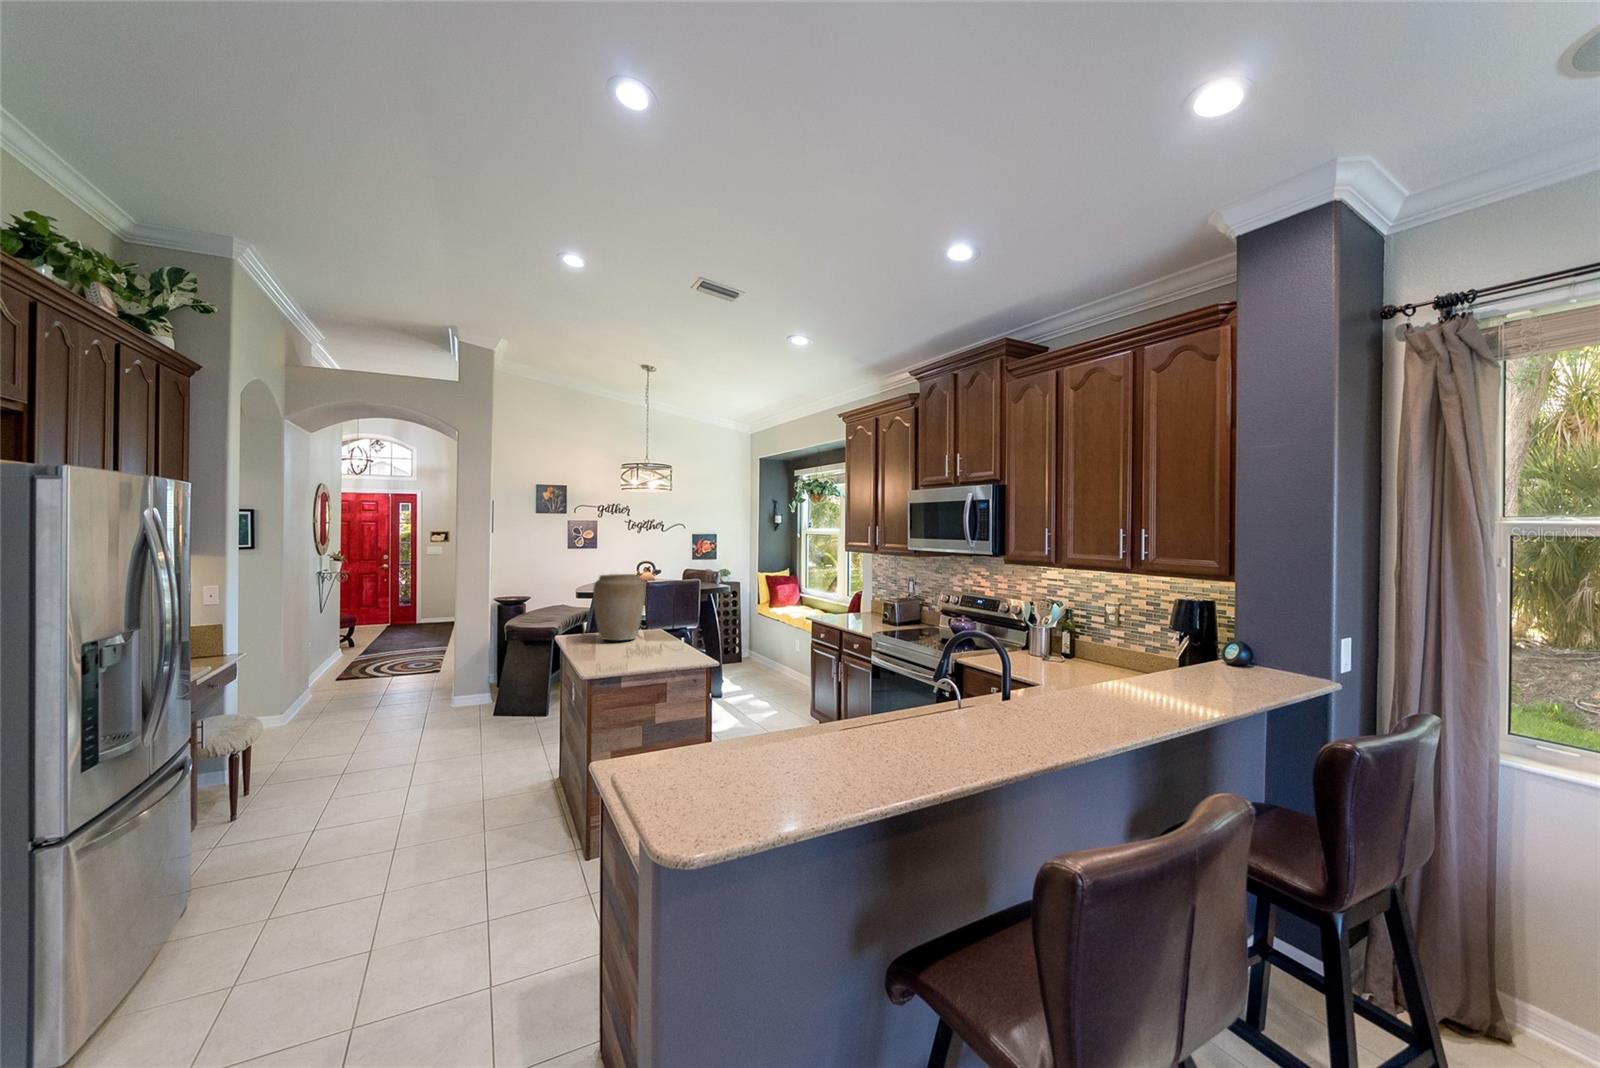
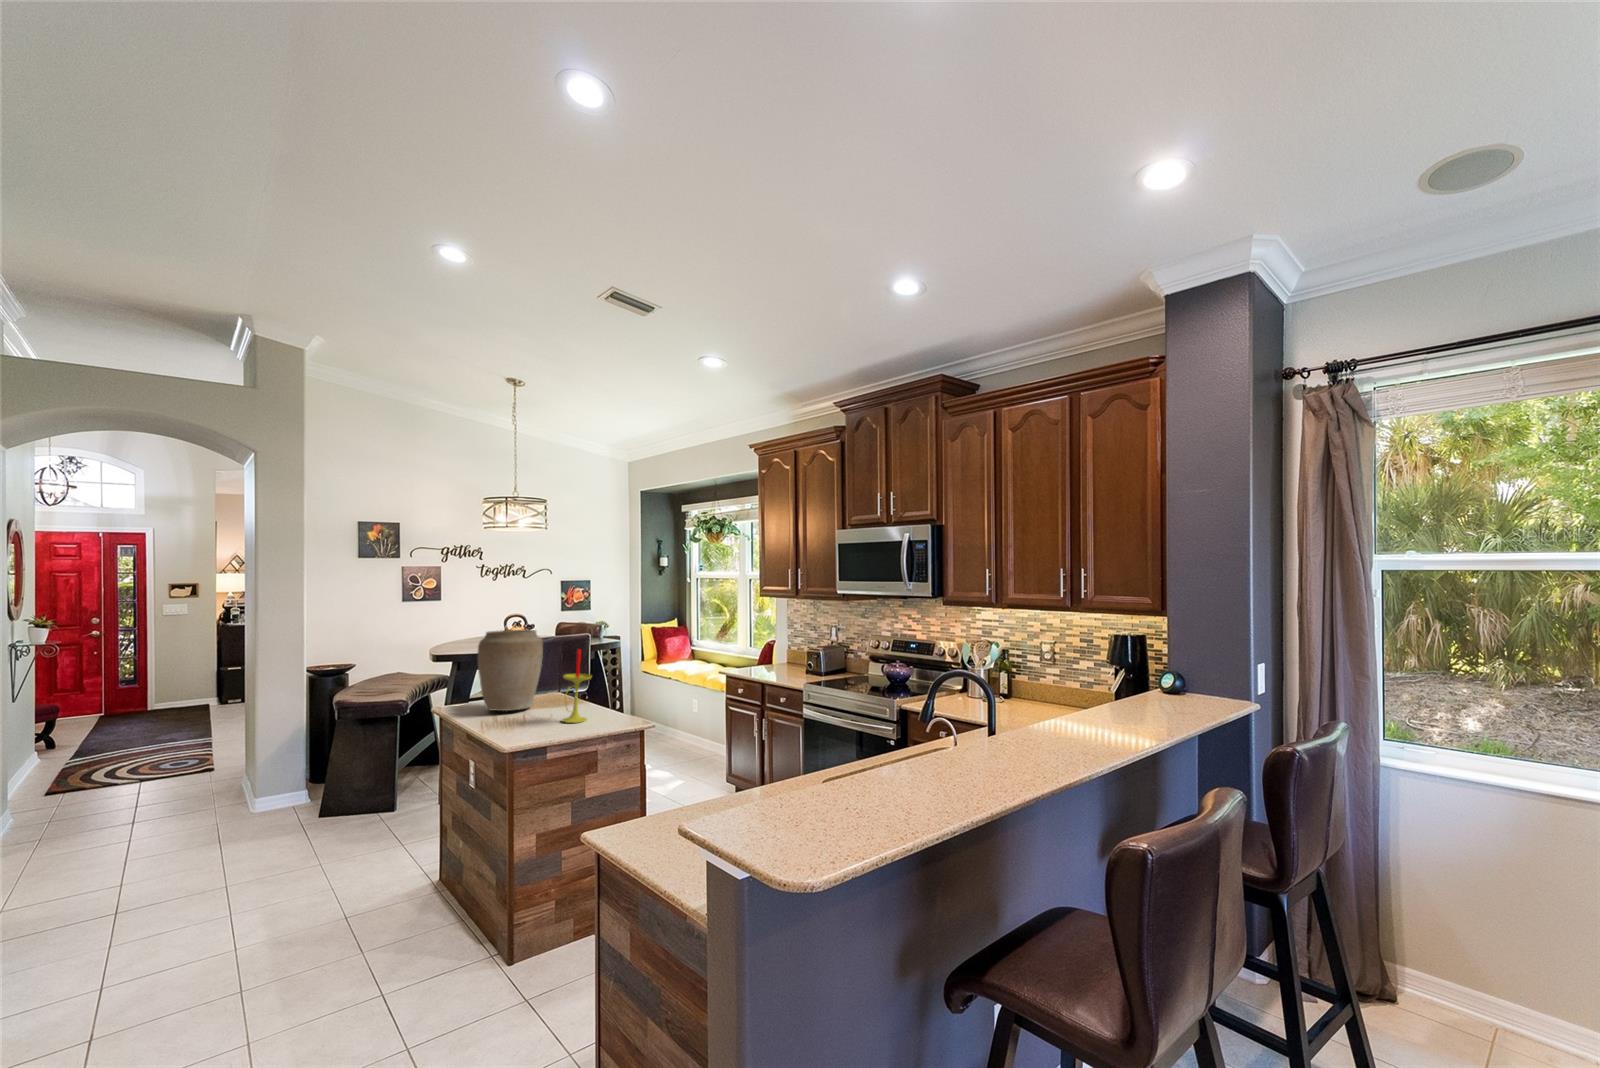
candle: none [652,590,678,654] -> present [562,649,592,723]

